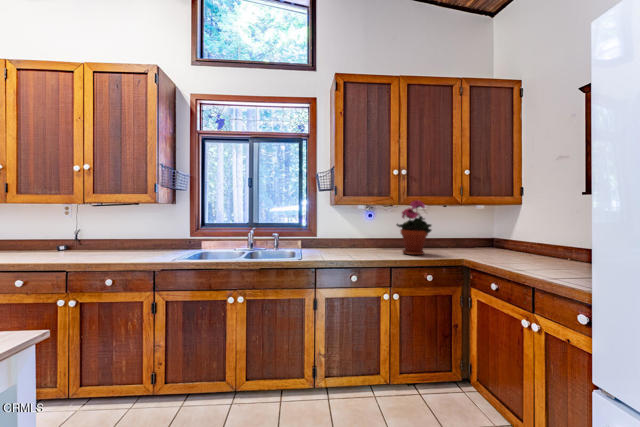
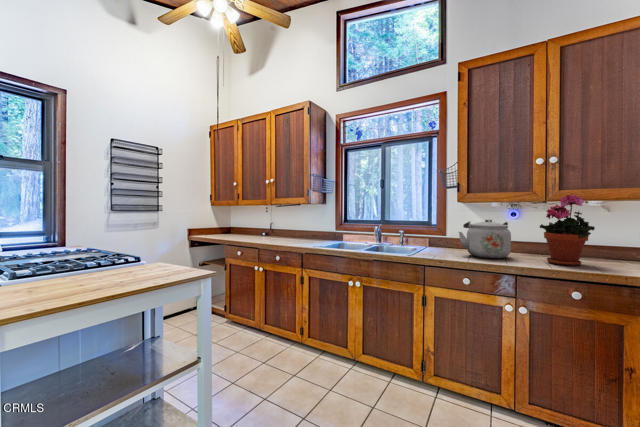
kettle: none [339,220,378,255] -> present [459,219,511,258]

